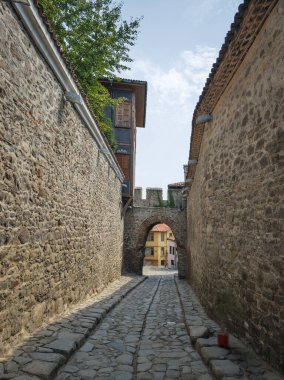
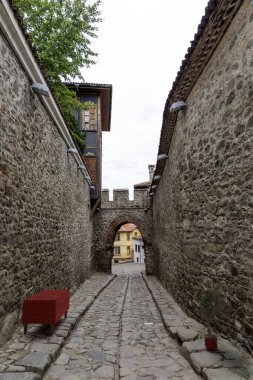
bench: none [51,285,96,326] -> present [22,290,70,335]

